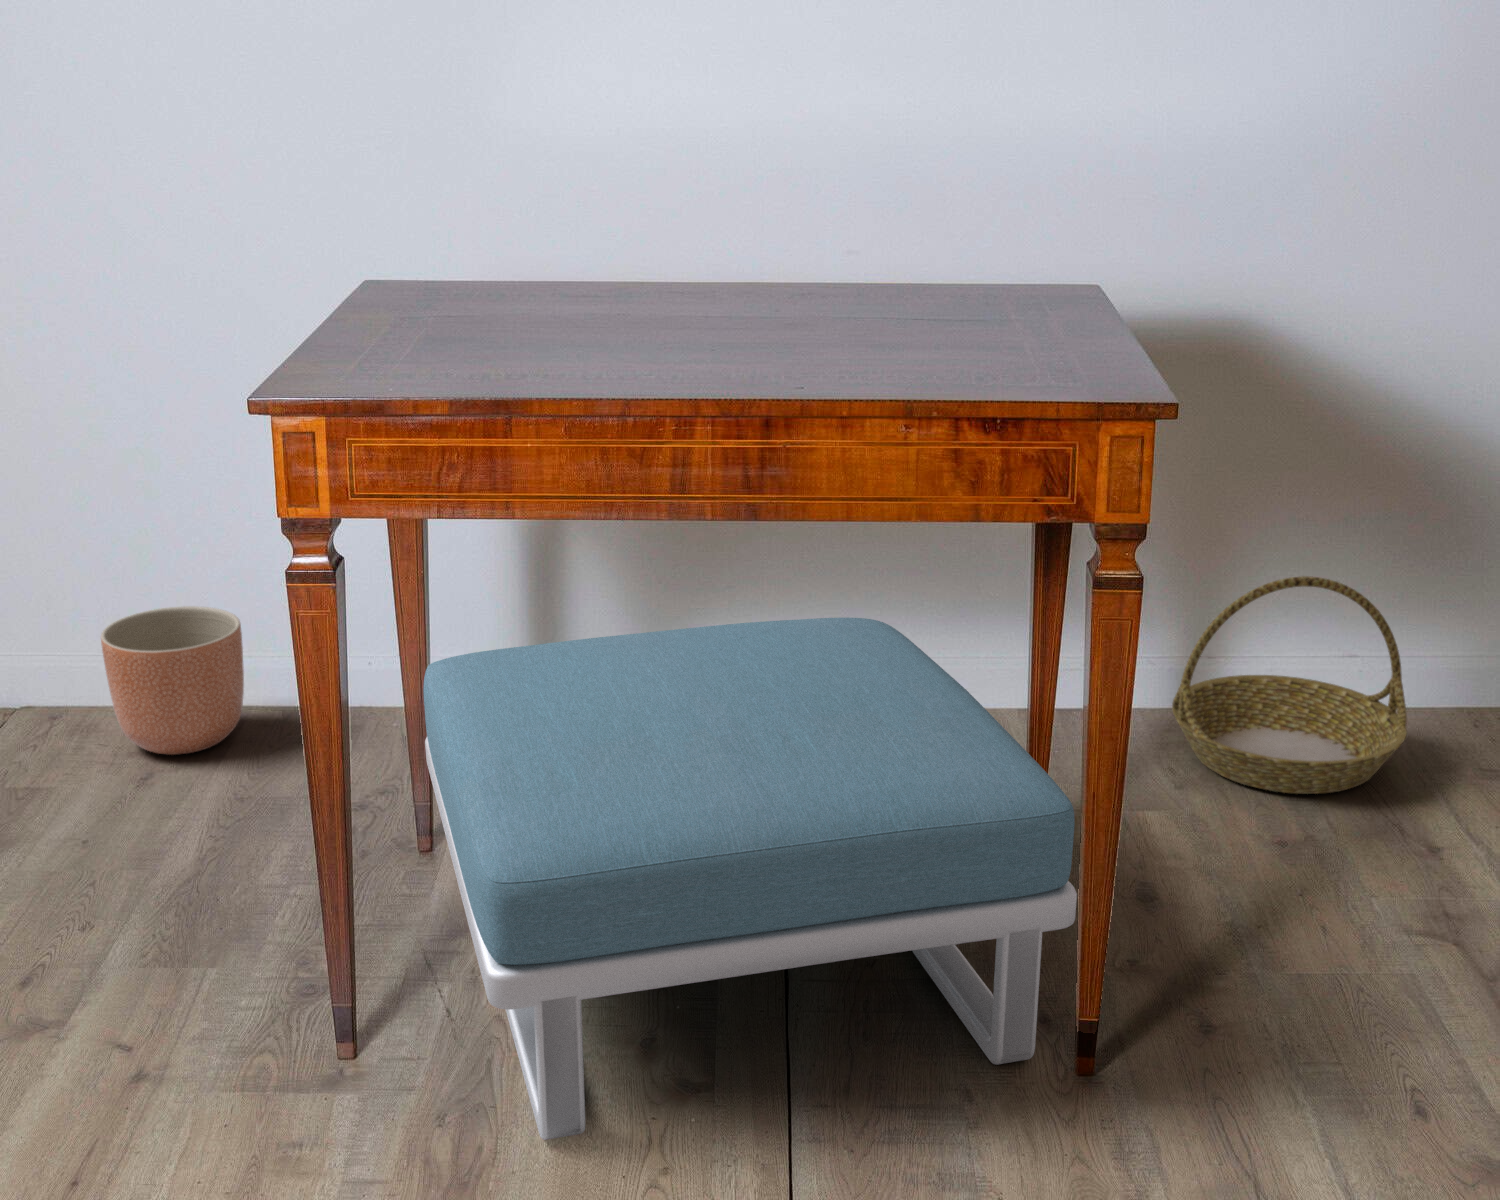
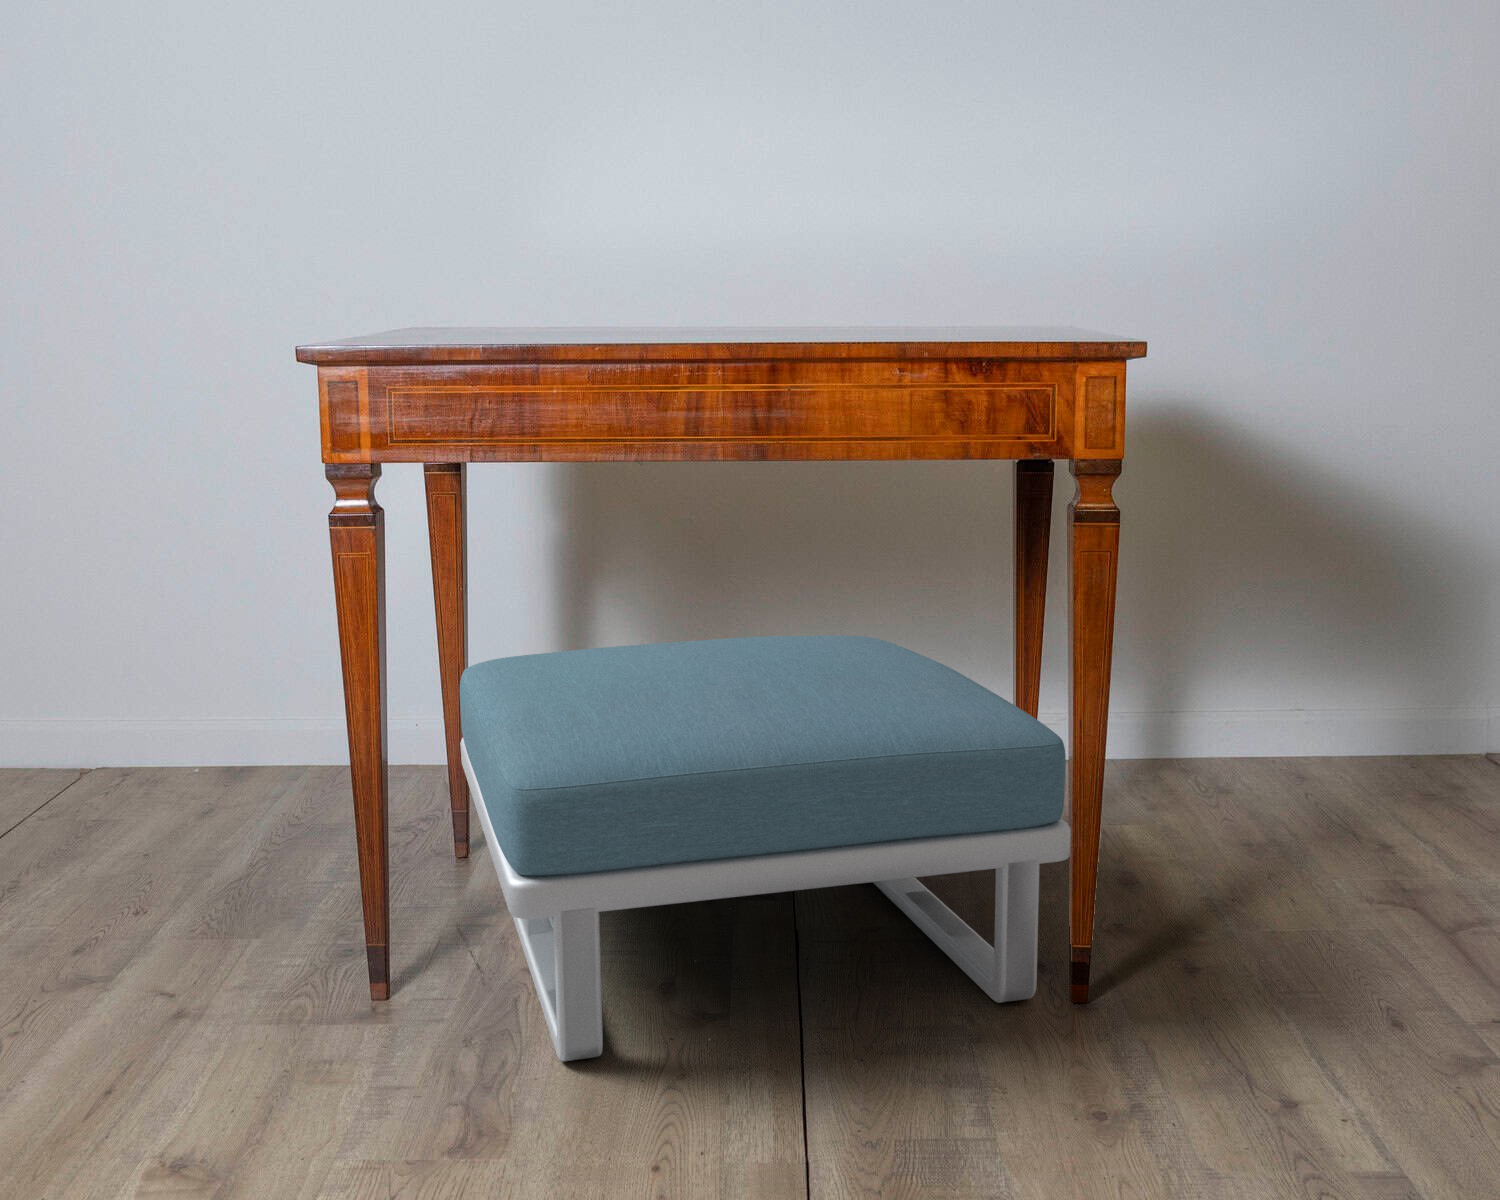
basket: present [1172,576,1407,794] -> none [1143,618,1360,813]
planter: present [101,606,244,755] -> none [173,669,300,797]

